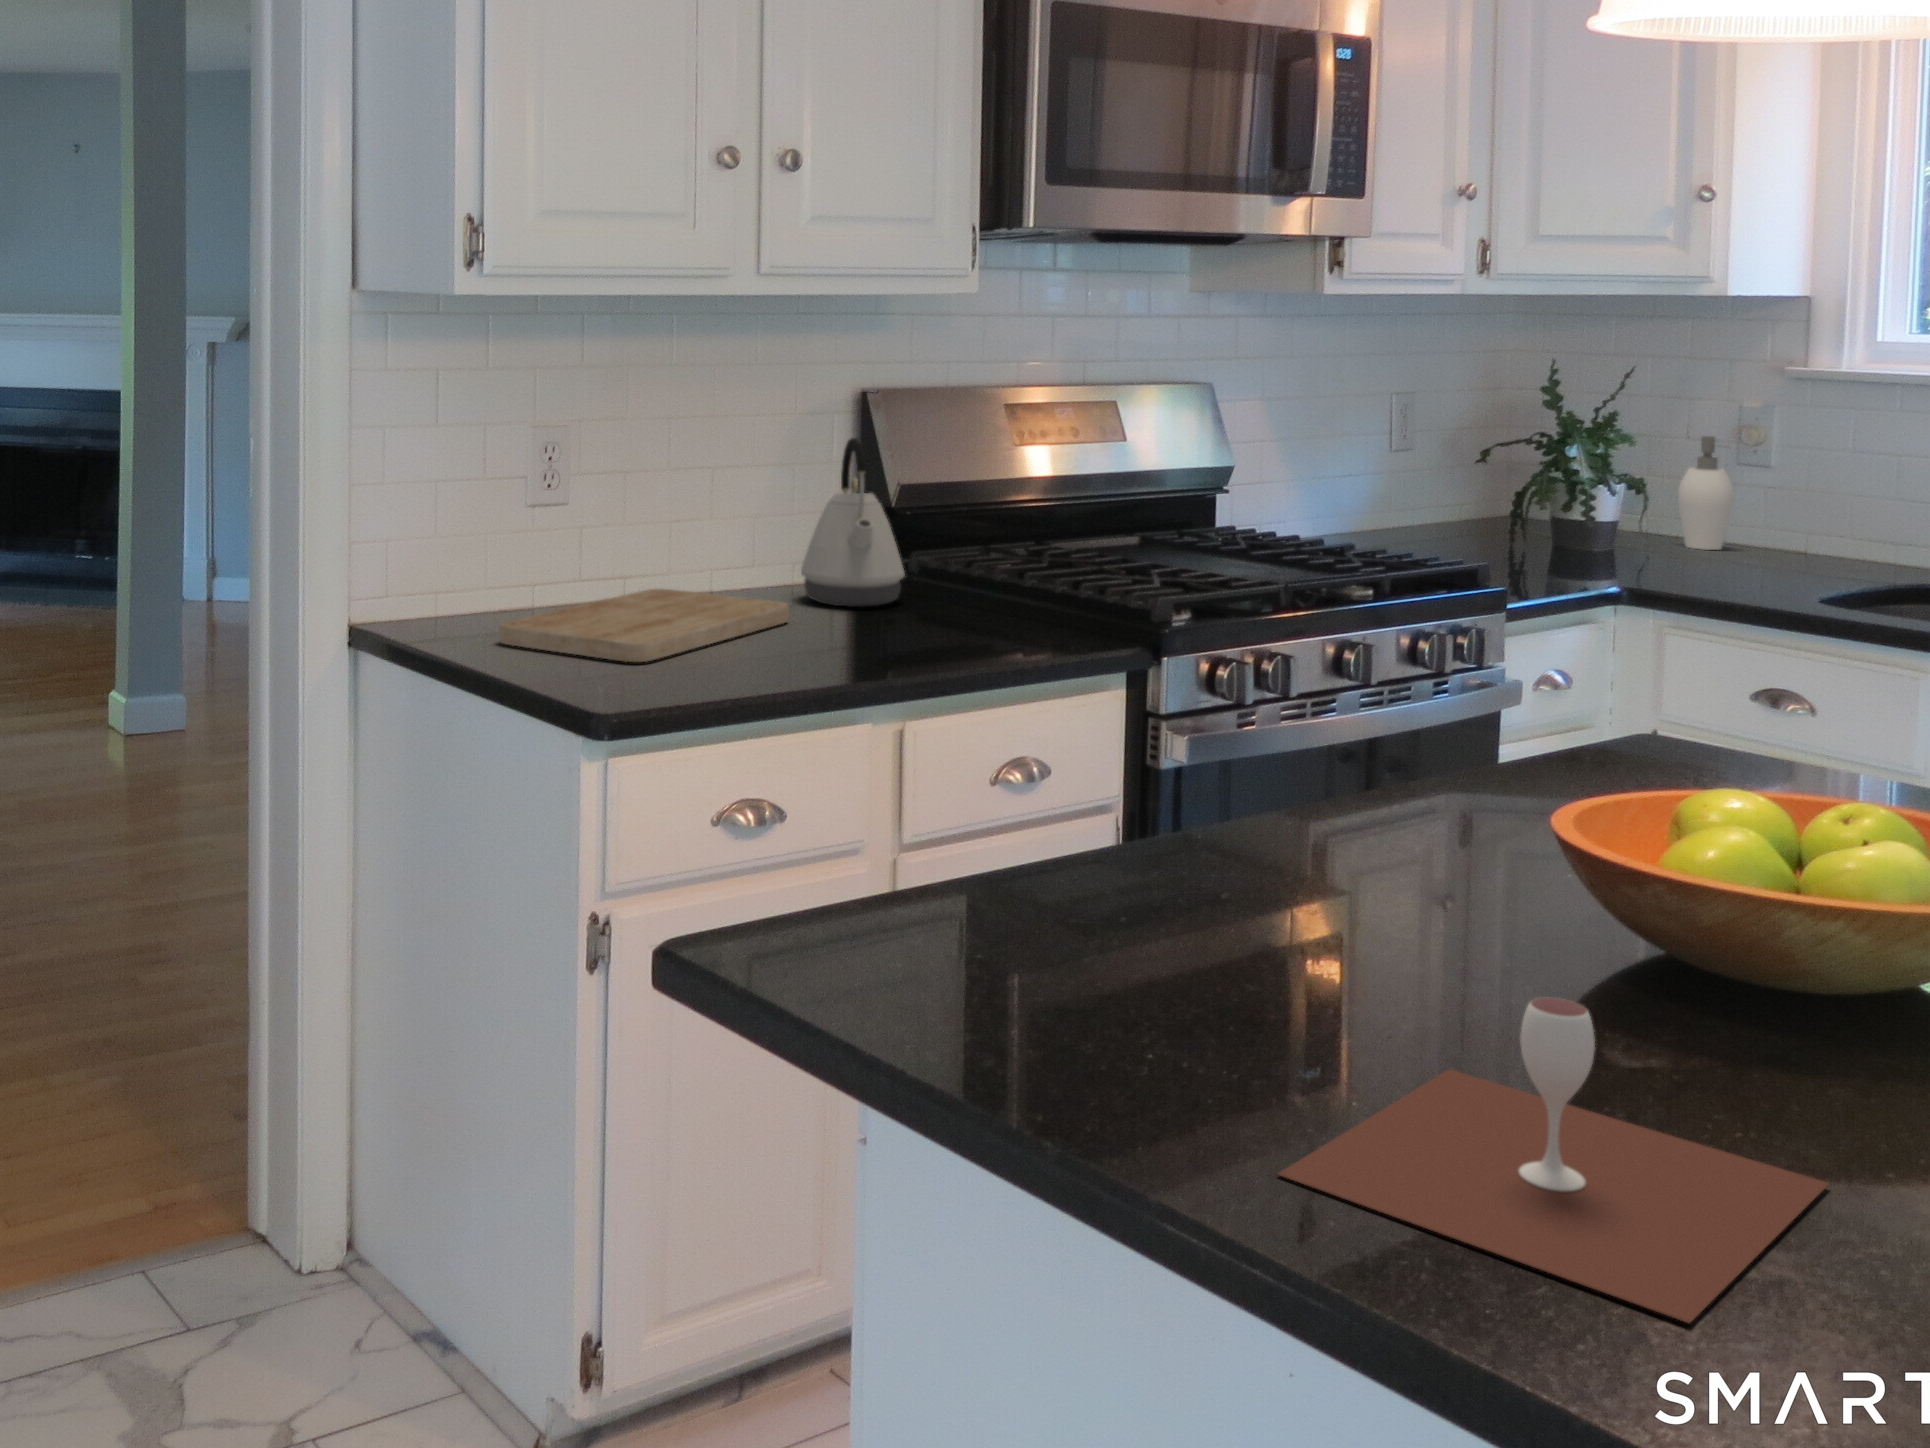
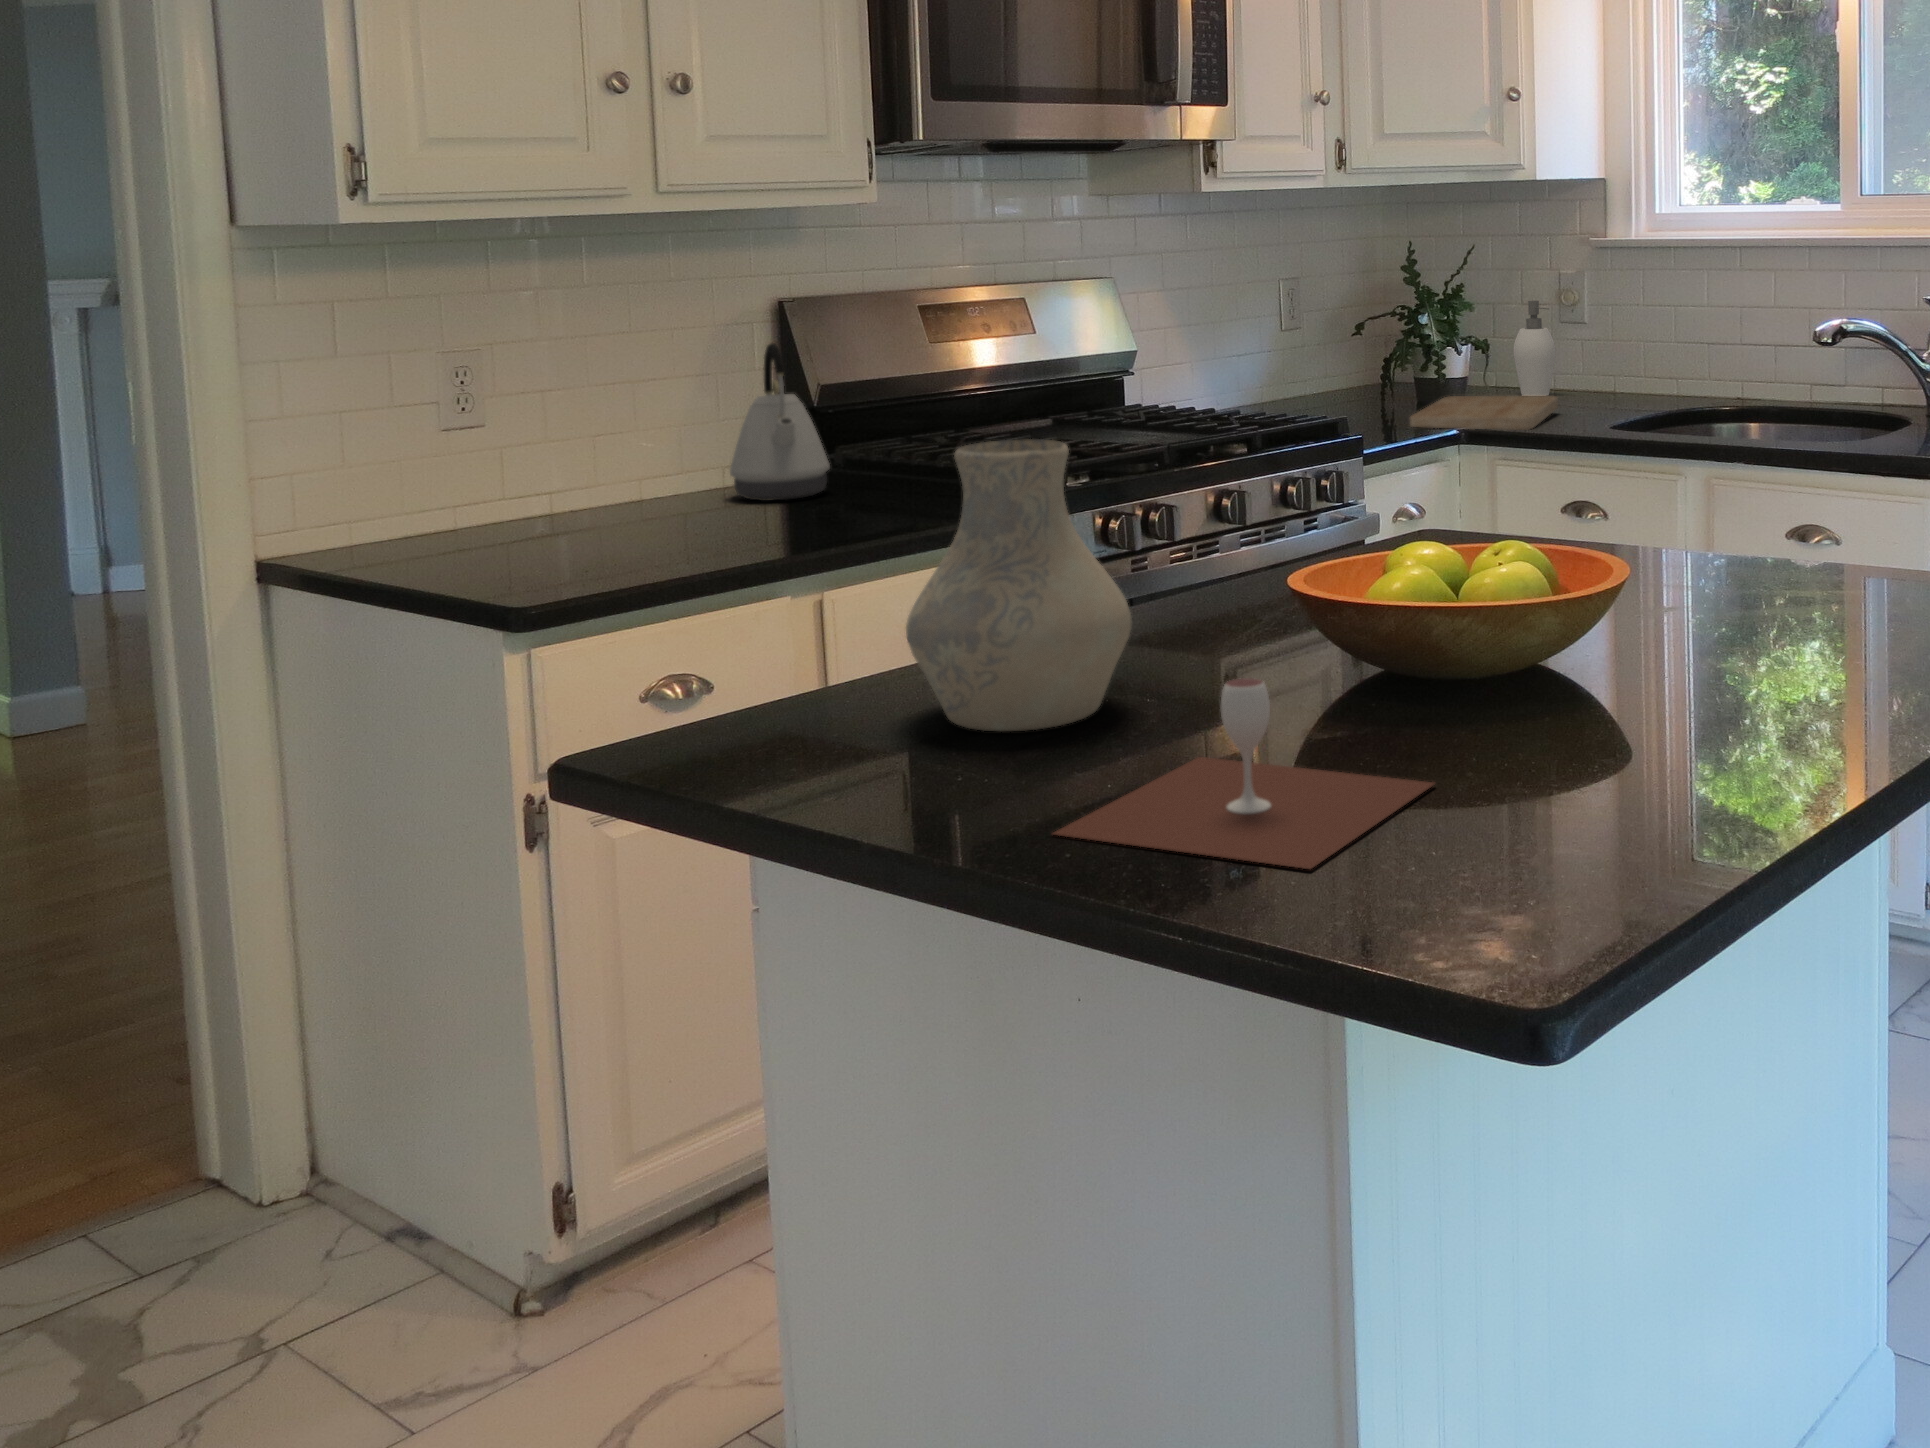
cutting board: present [500,589,789,662] -> present [1410,396,1558,430]
vase: none [1054,612,1340,985] -> present [906,439,1131,731]

